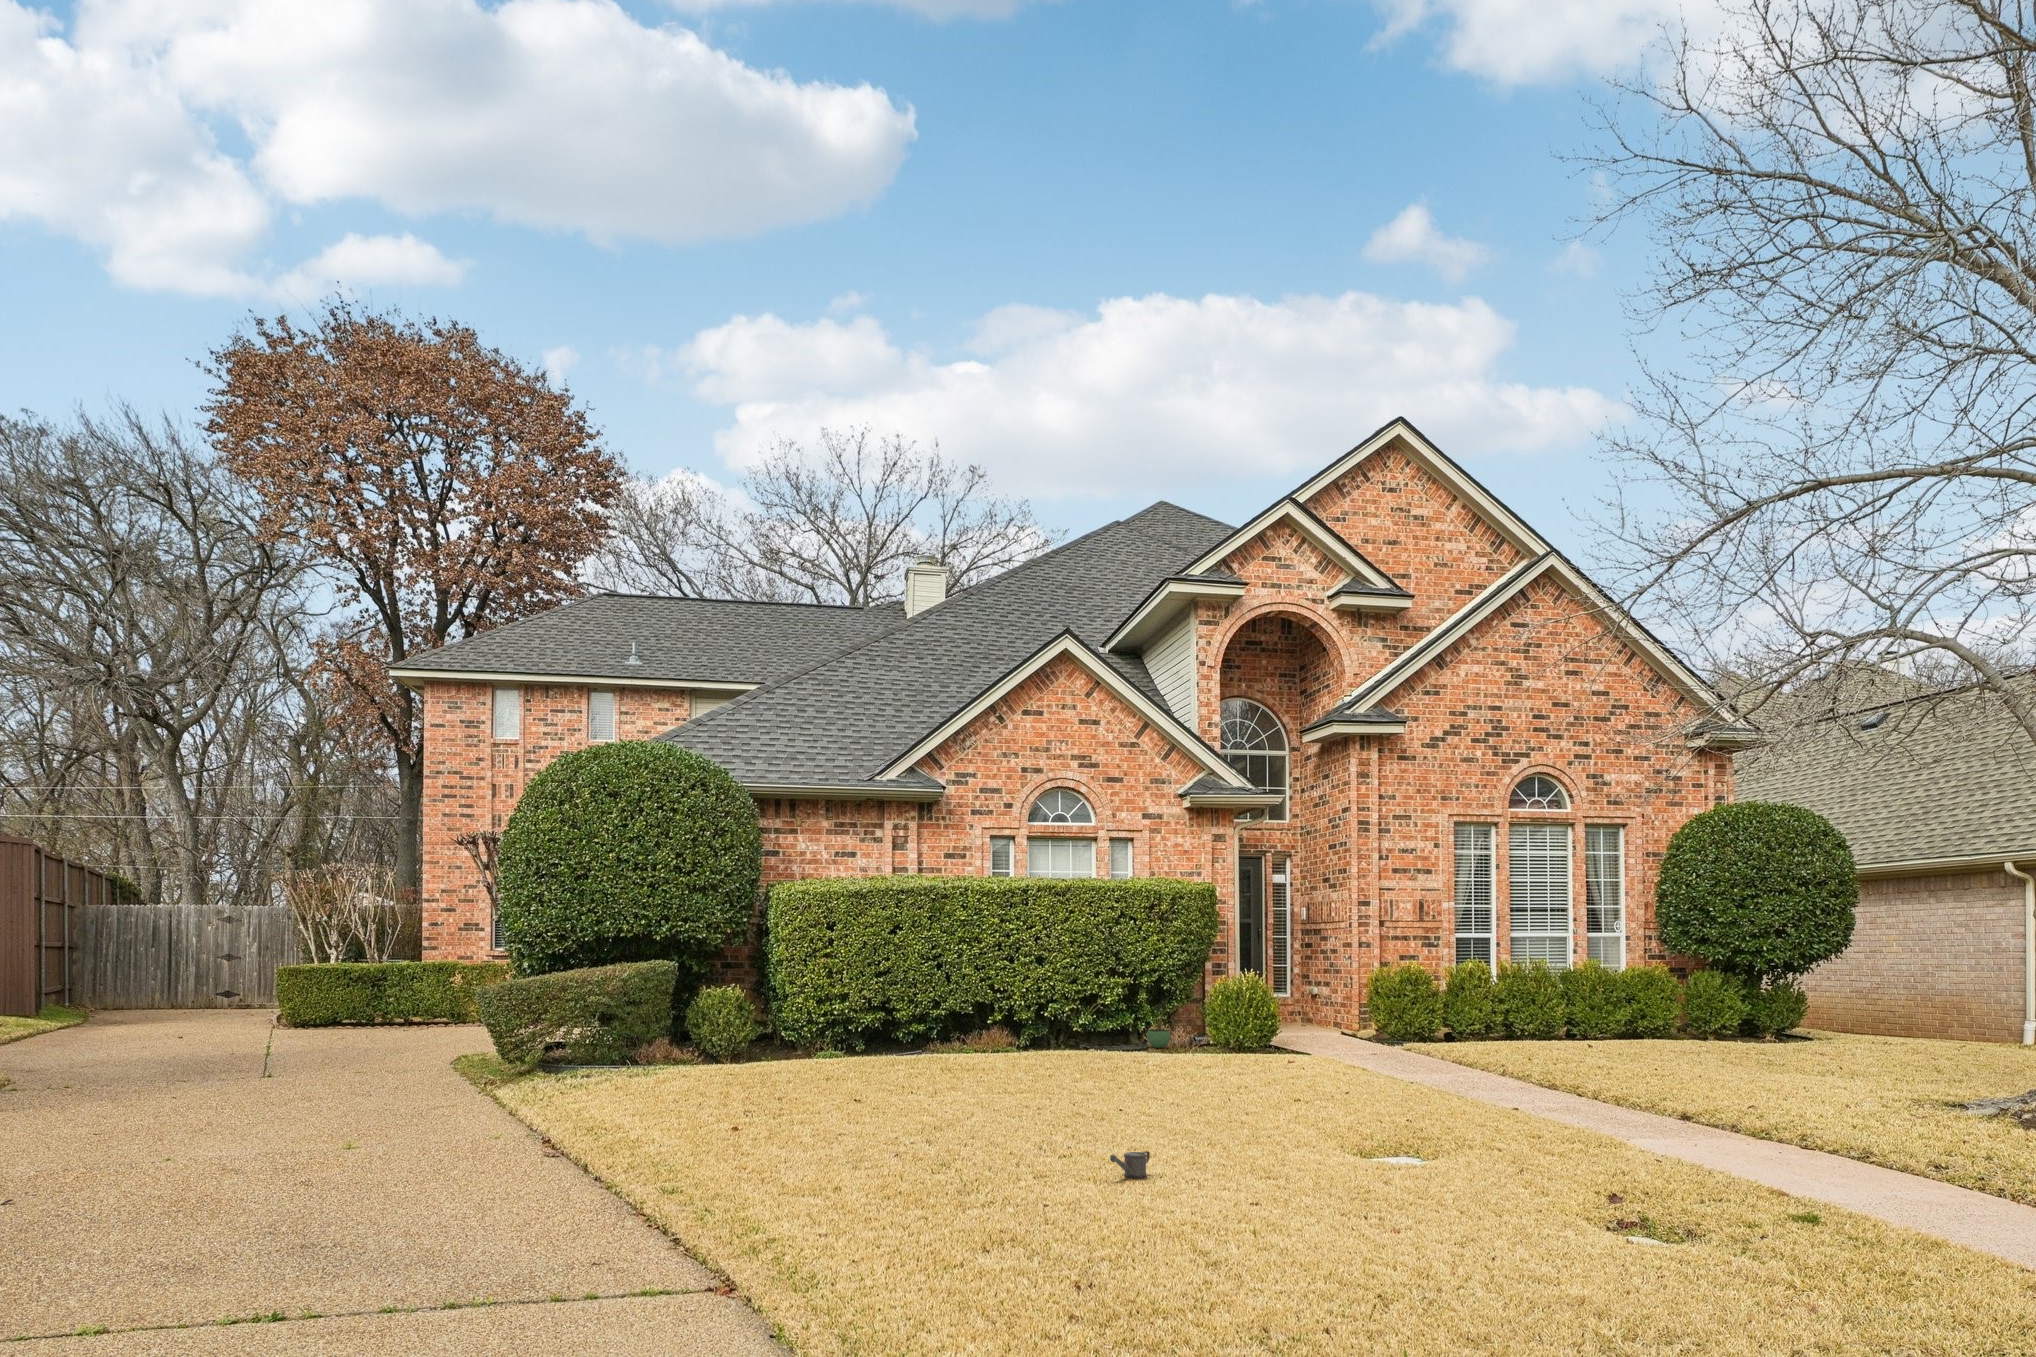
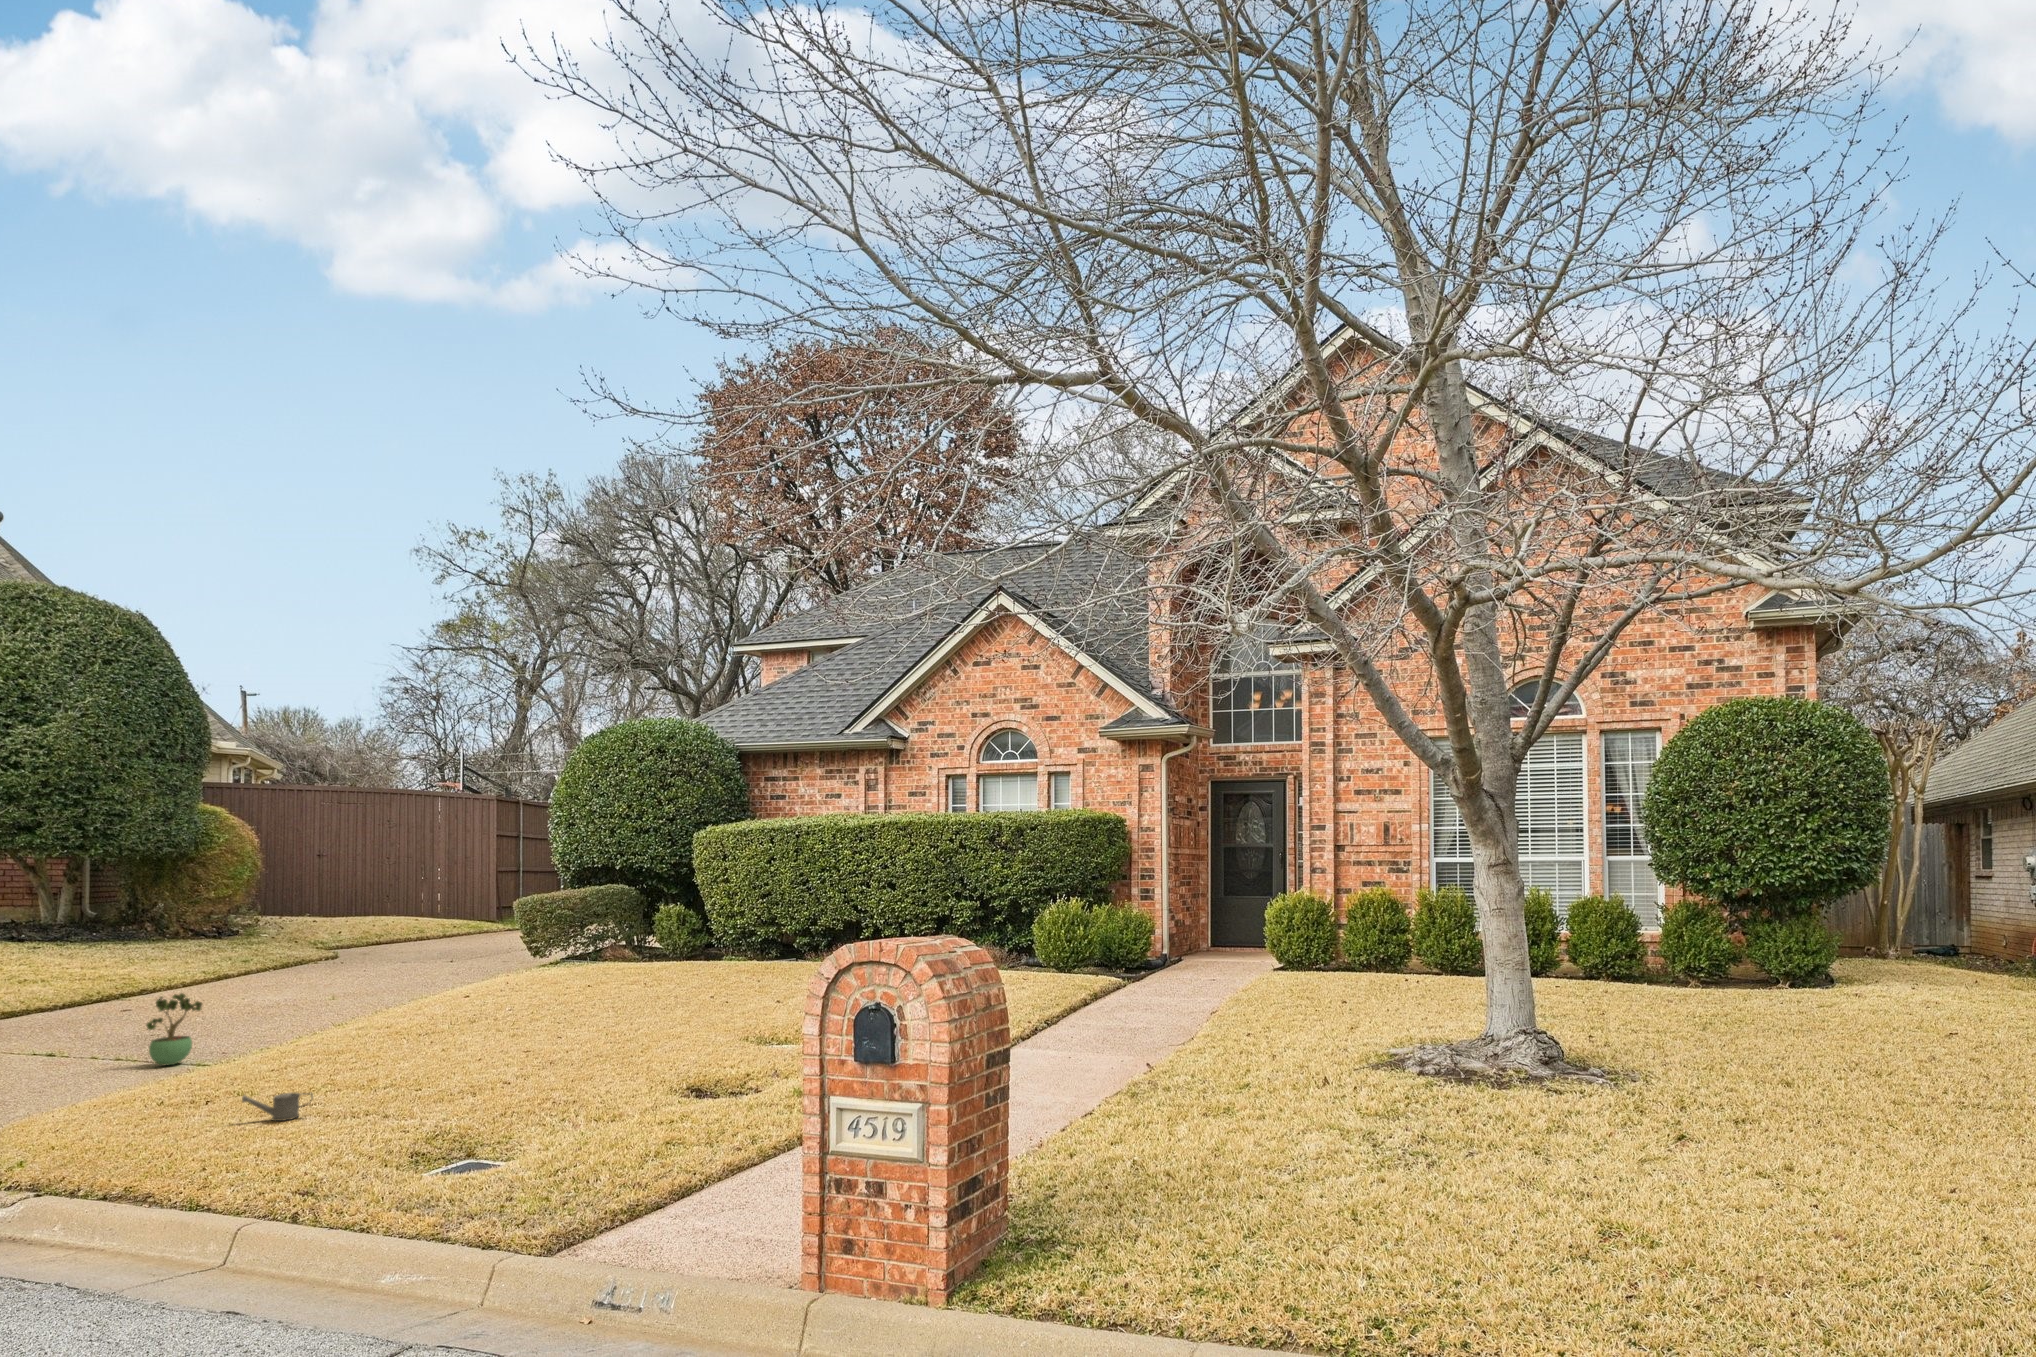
potted plant: present [1147,1001,1171,1048] -> present [146,993,202,1065]

